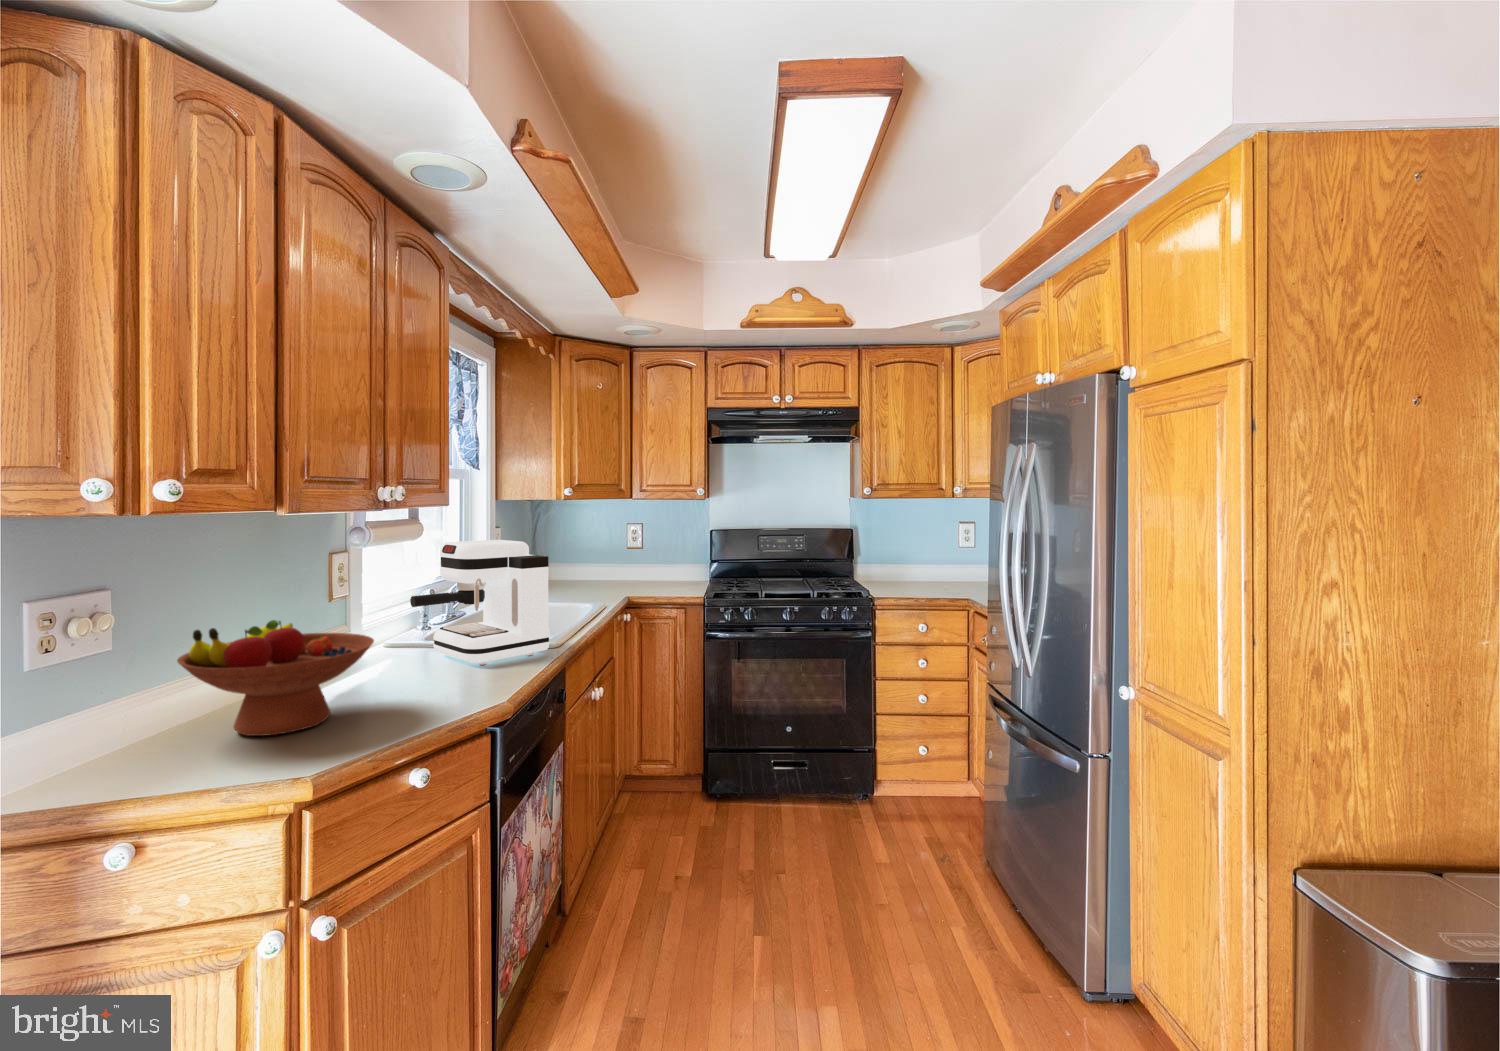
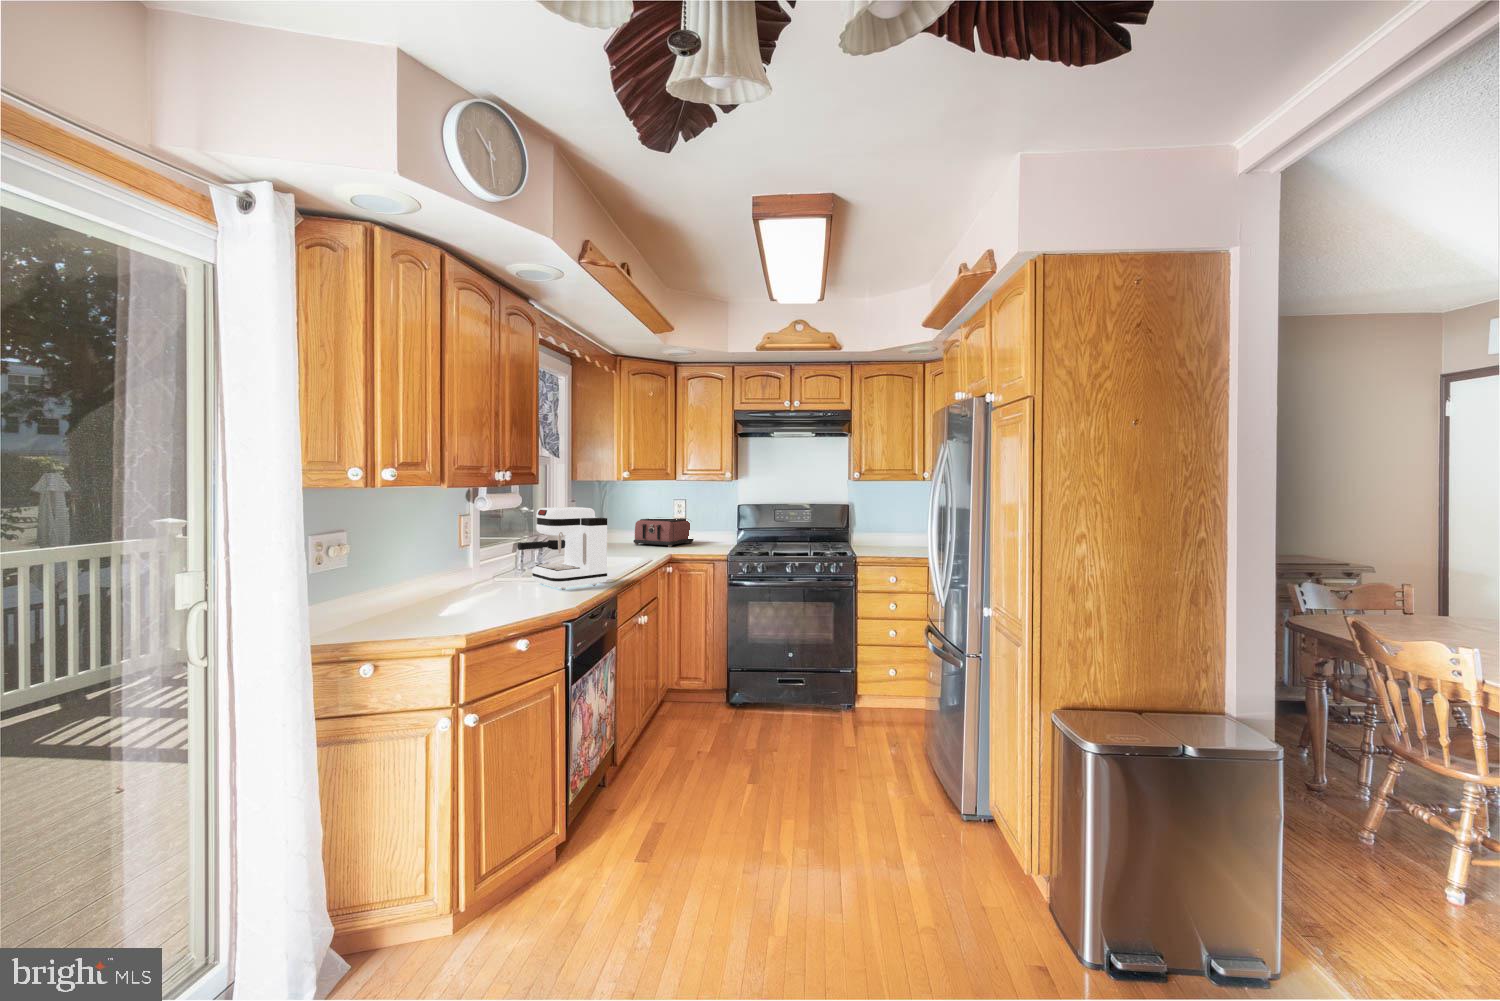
toaster: none [572,549,651,588] -> present [633,518,694,547]
fruit bowl: present [177,620,374,736] -> none [388,551,496,618]

